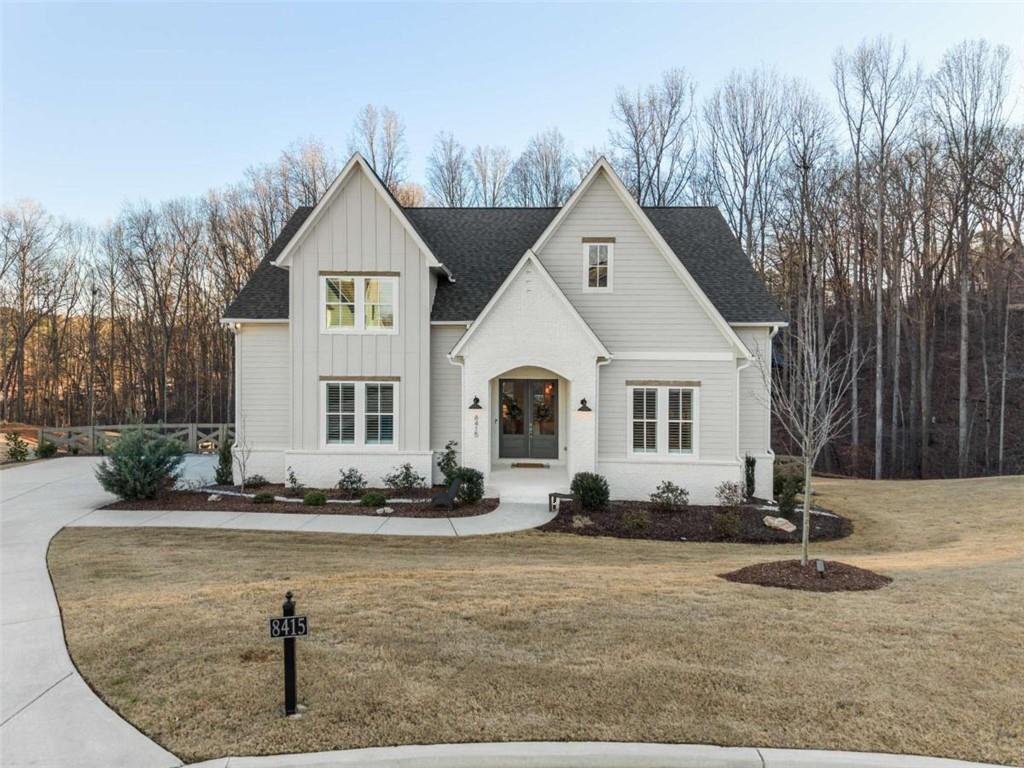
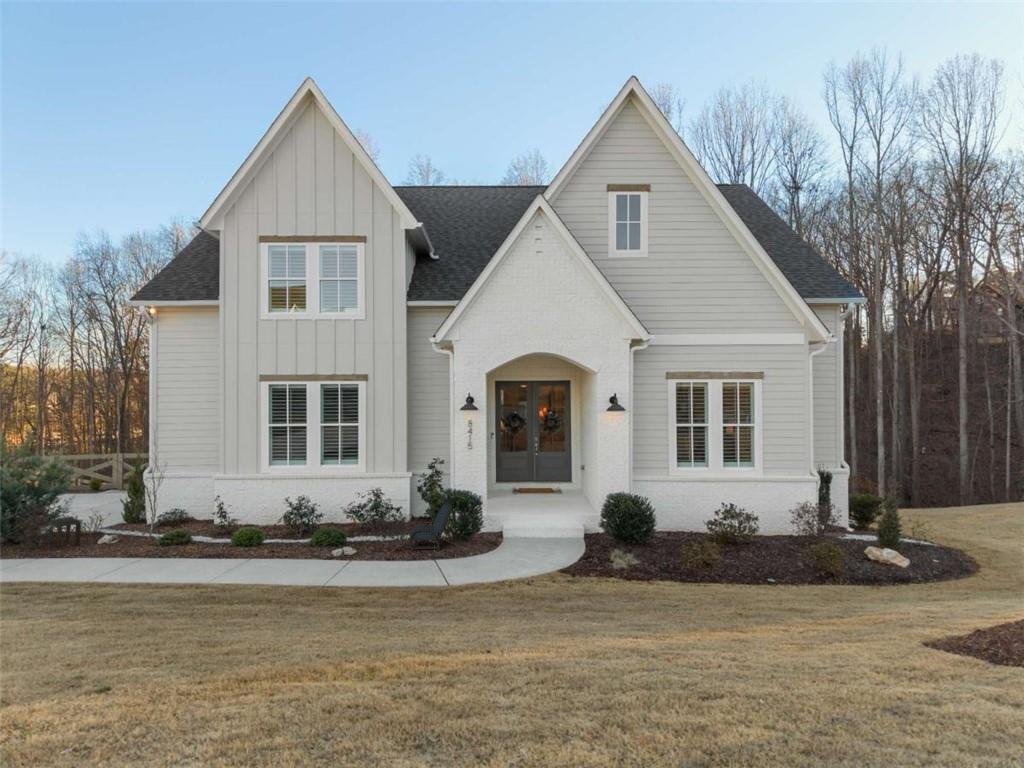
bench: present [549,492,582,515] -> present [47,517,81,548]

